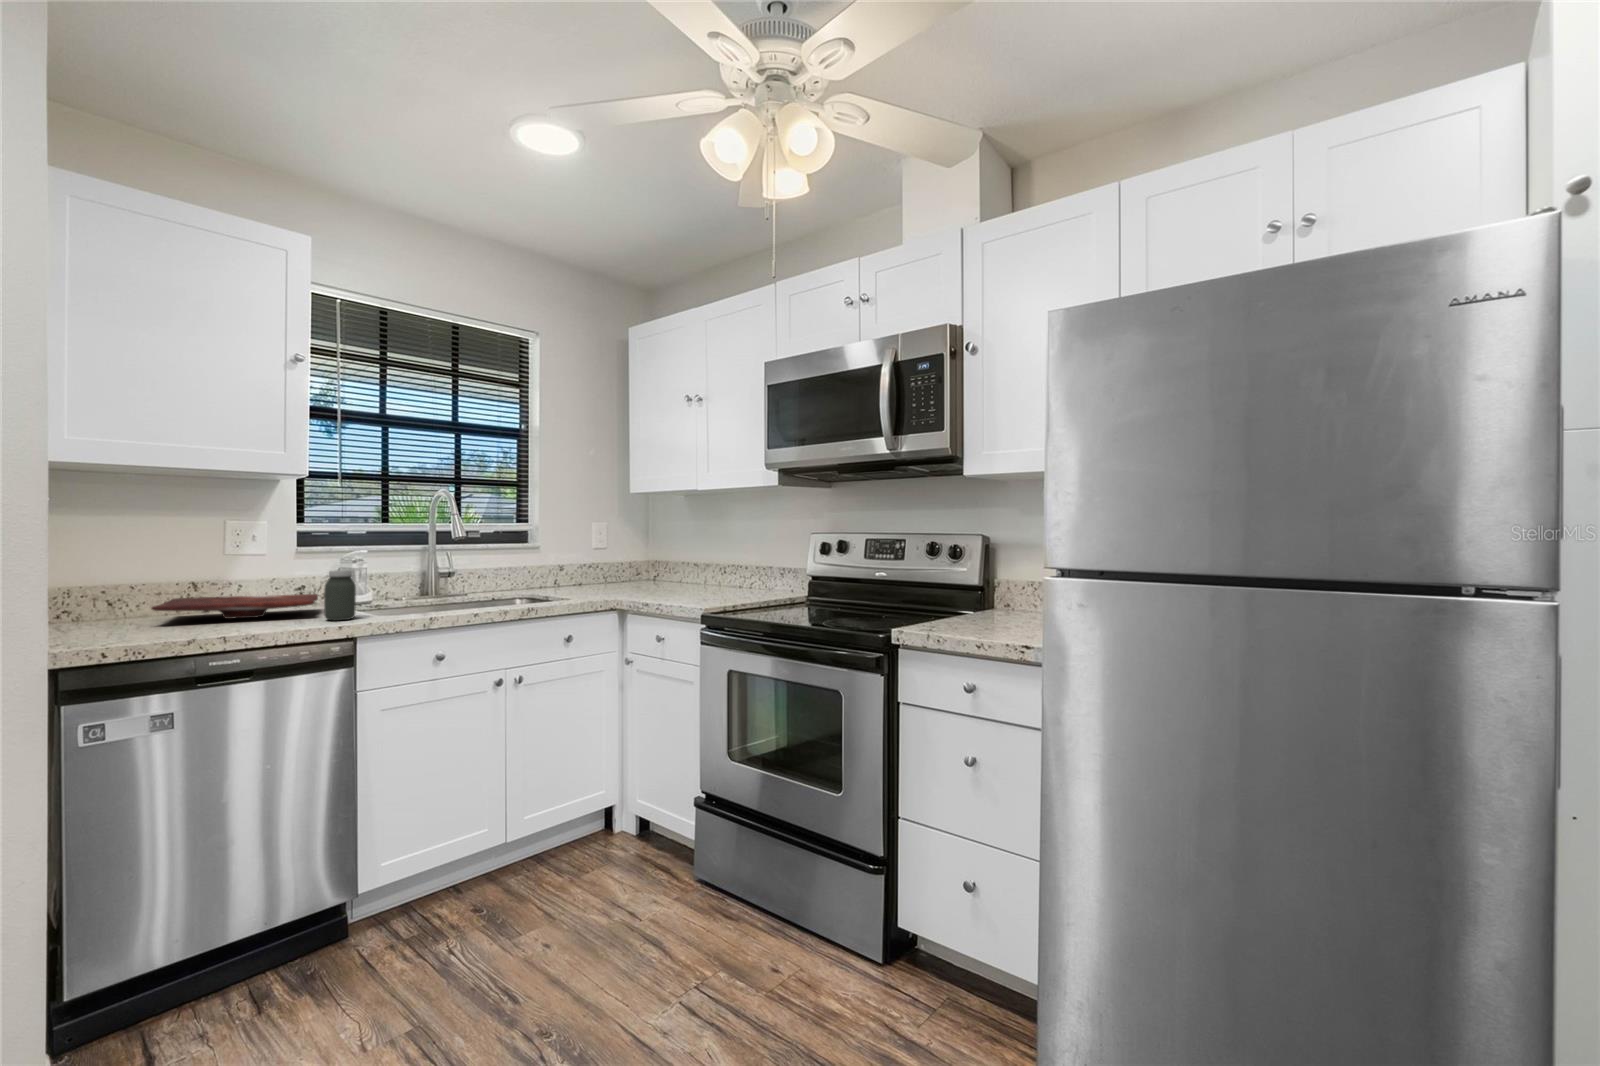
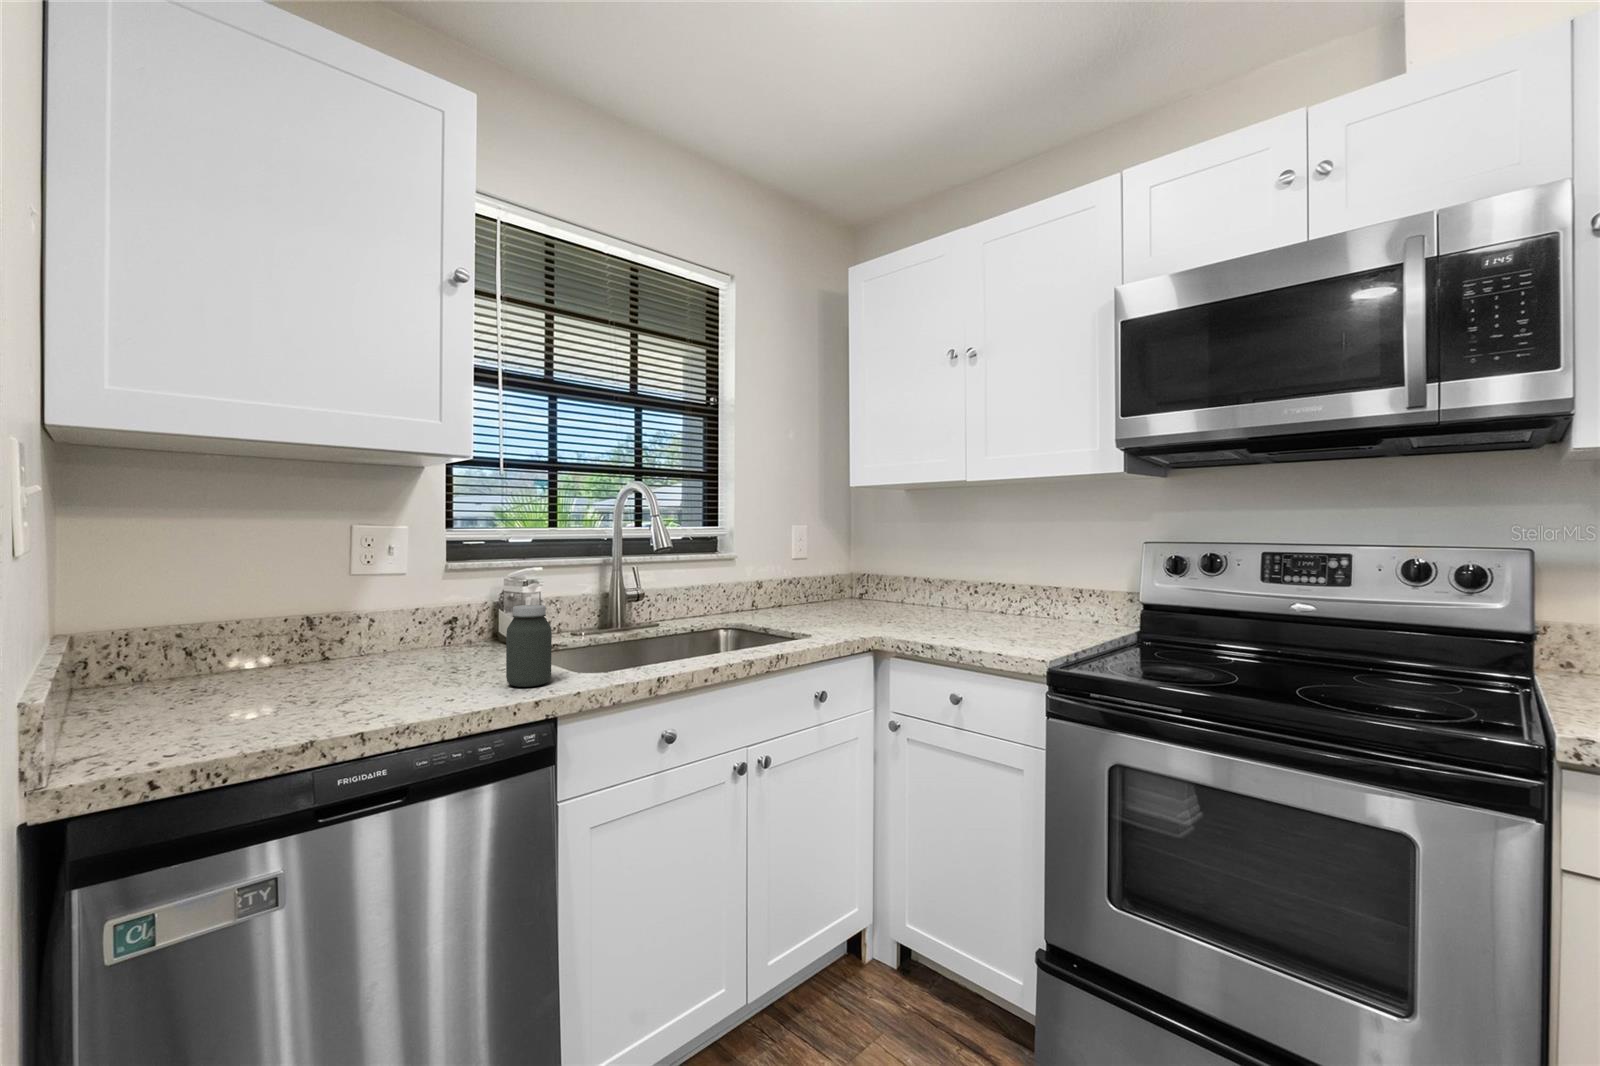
cutting board: present [151,594,319,619] -> none [244,633,488,679]

